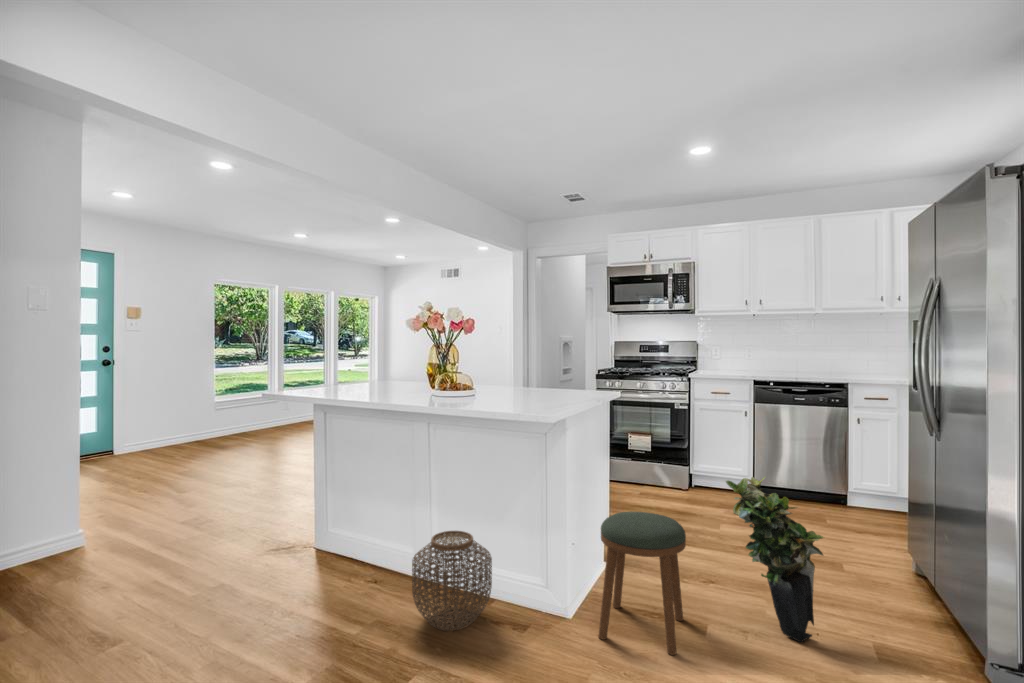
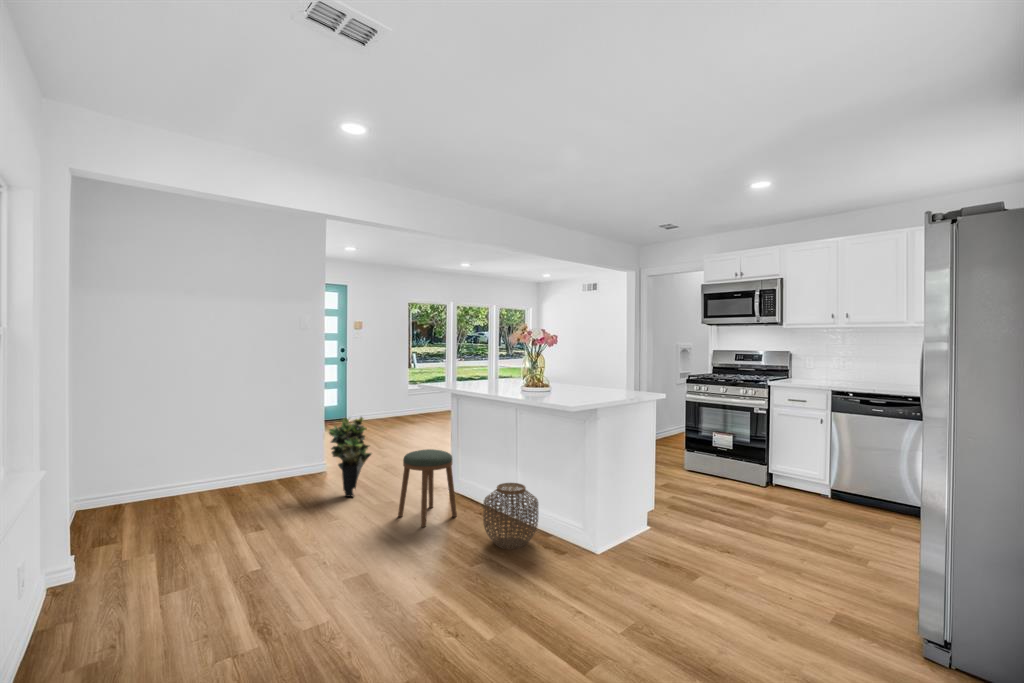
potted plant: present [726,477,824,642] -> present [329,417,372,497]
stool: present [599,512,686,655] -> present [398,449,457,527]

